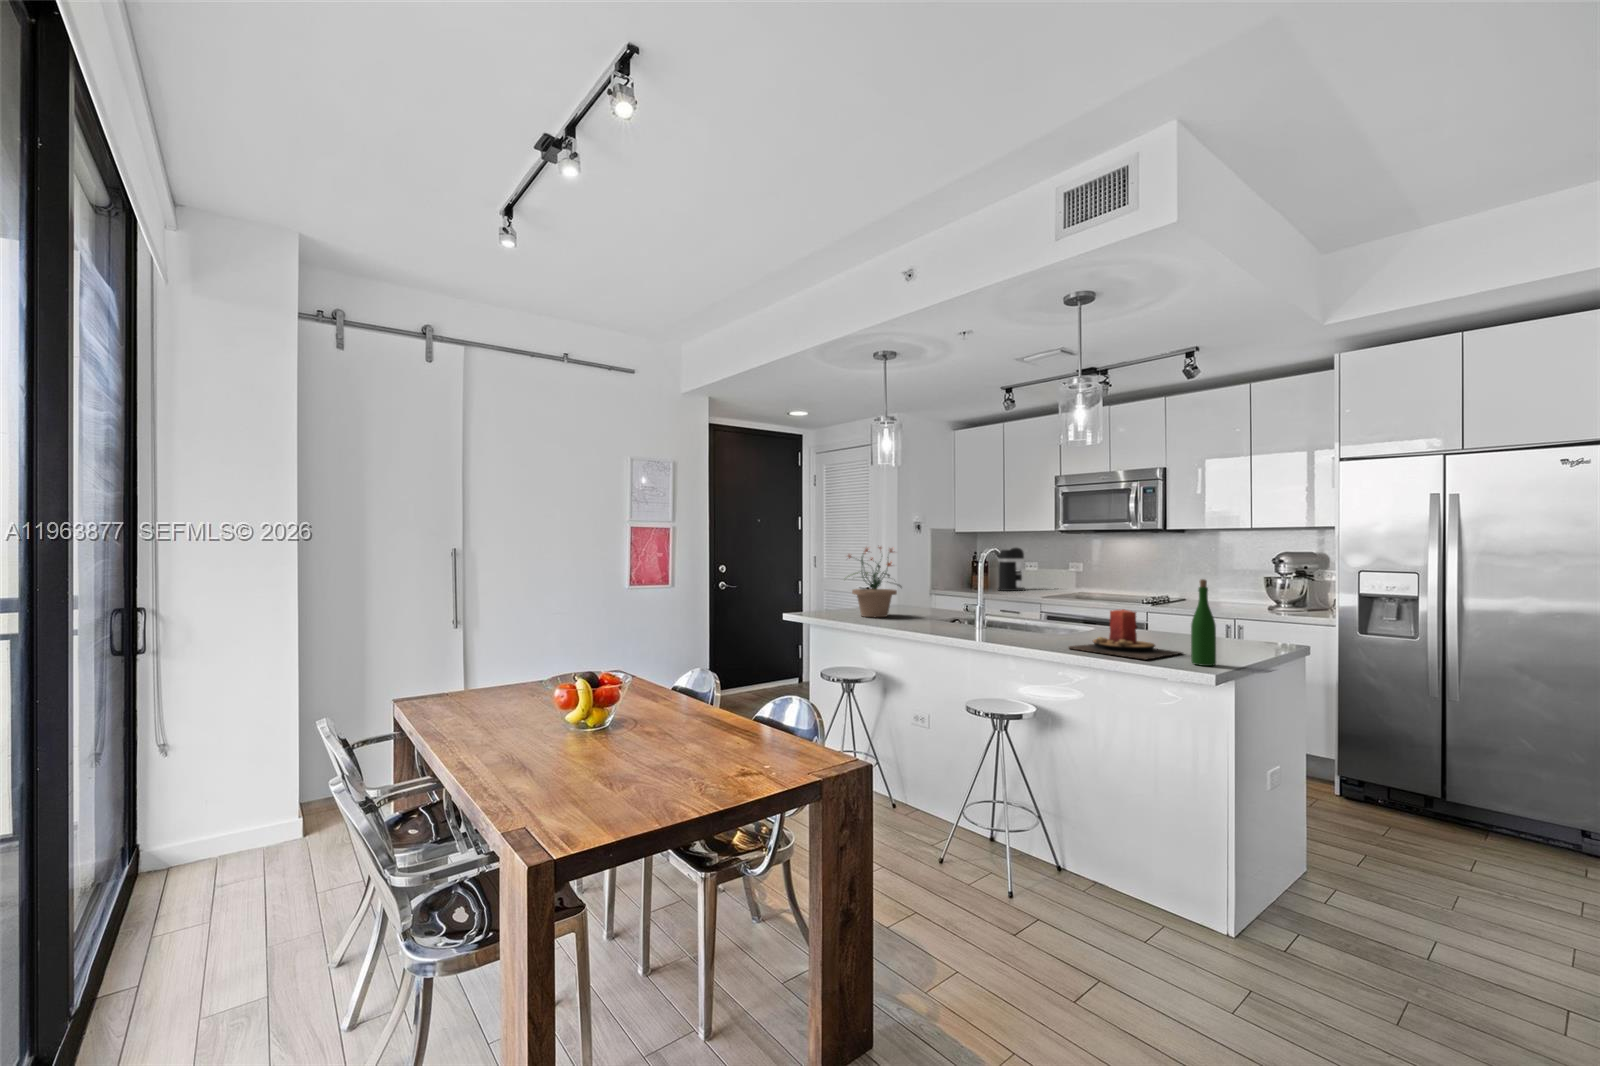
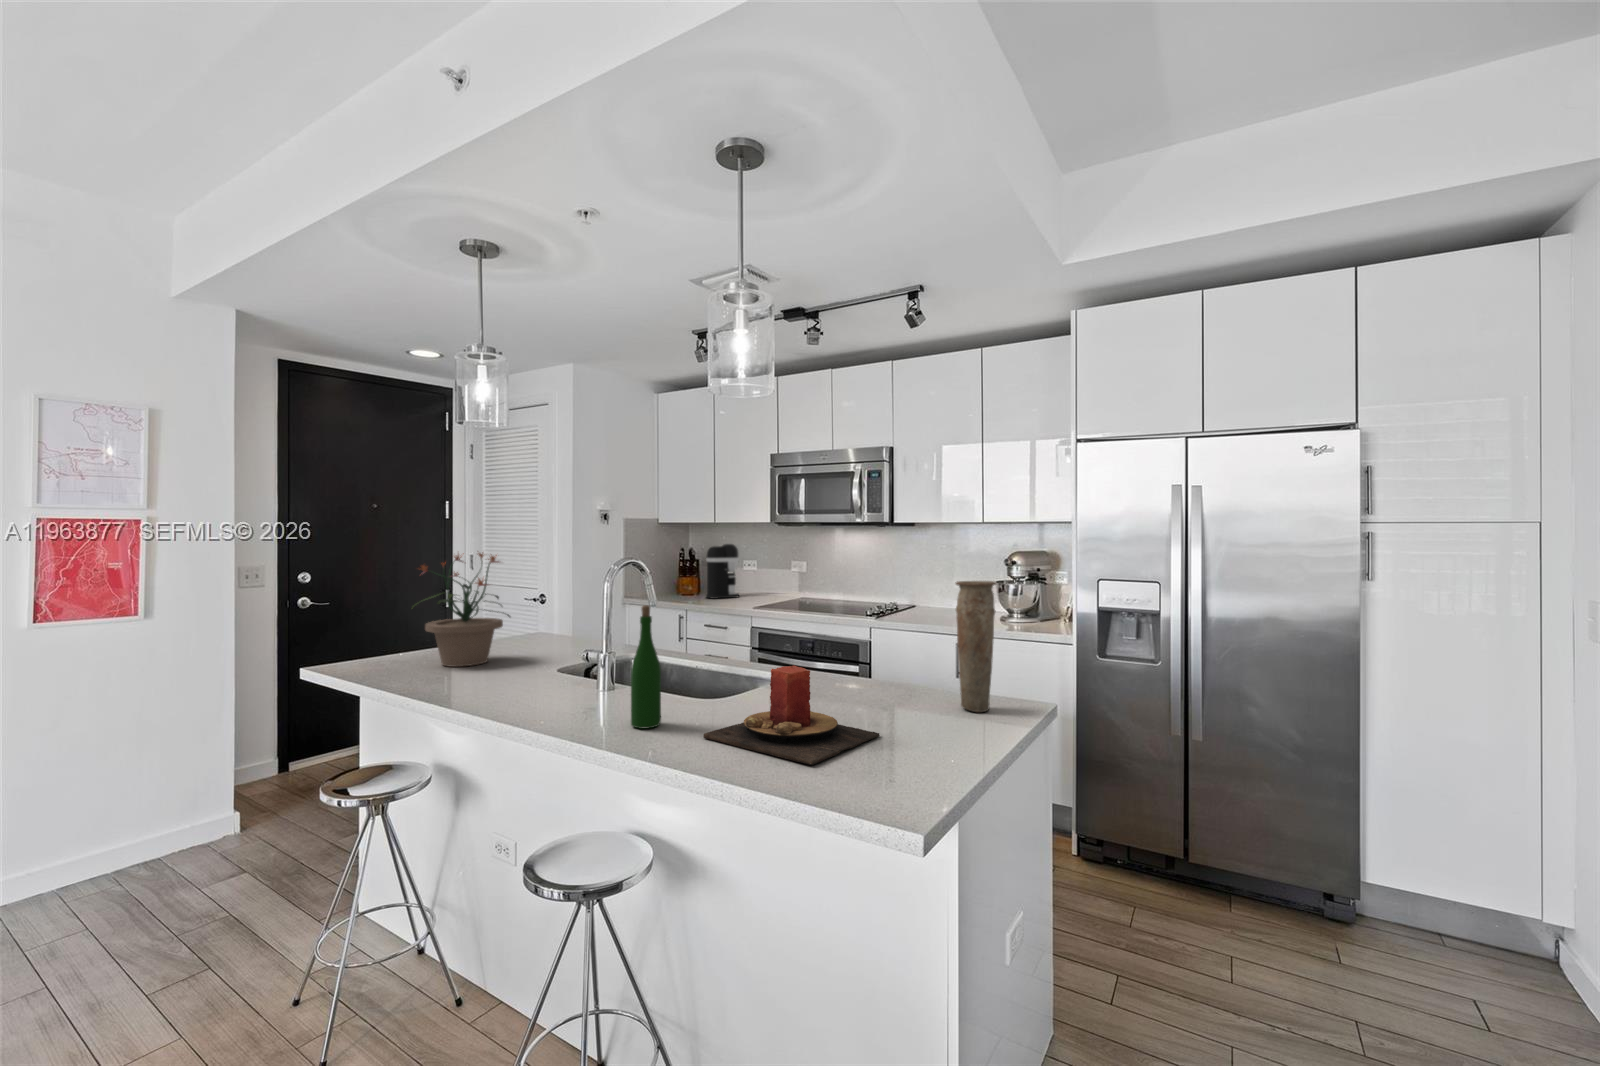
vase: none [1234,562,1267,649] -> present [956,581,996,712]
wine bottle: present [1191,579,1216,666] -> present [631,605,661,728]

